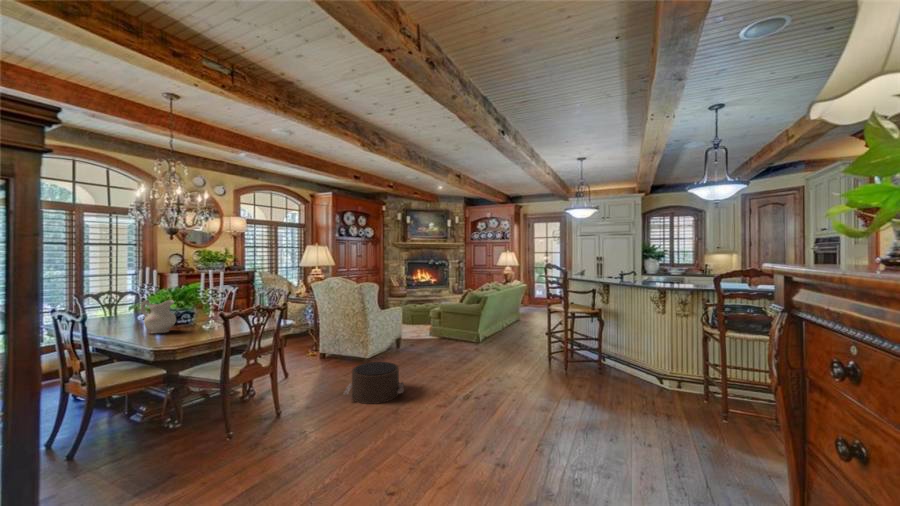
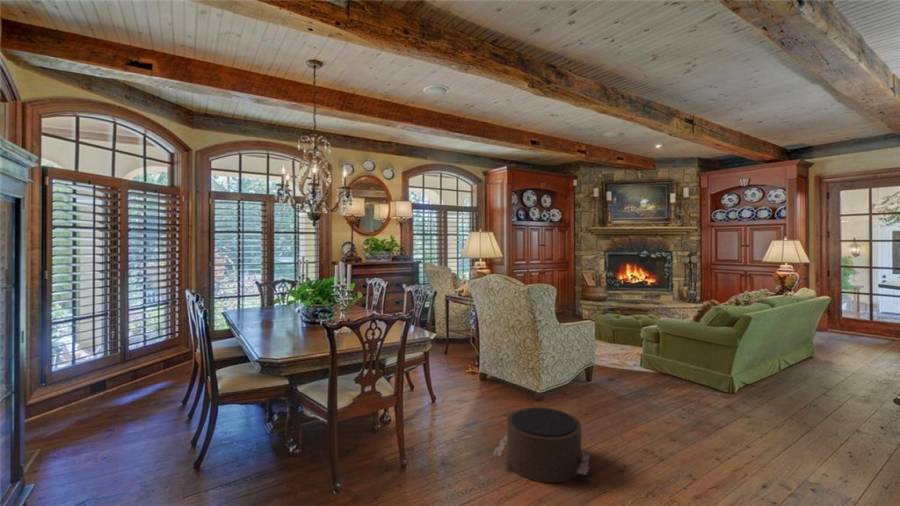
ceramic pitcher: present [141,300,176,334] -> none [266,296,300,337]

